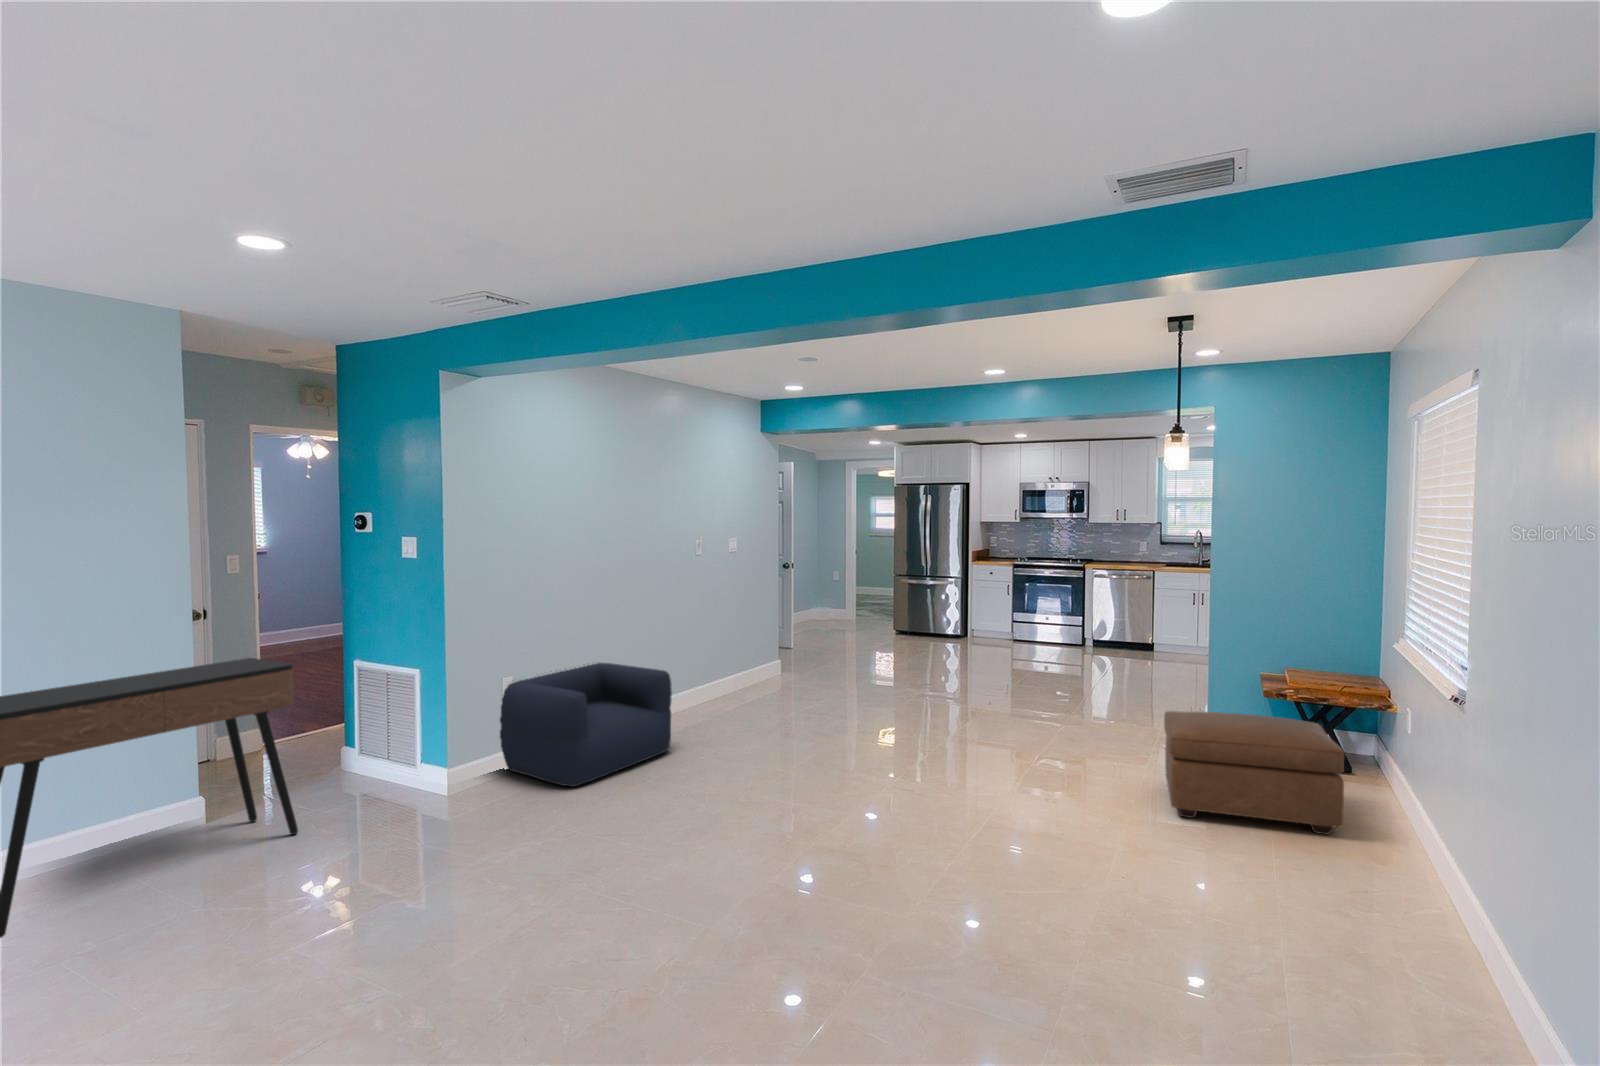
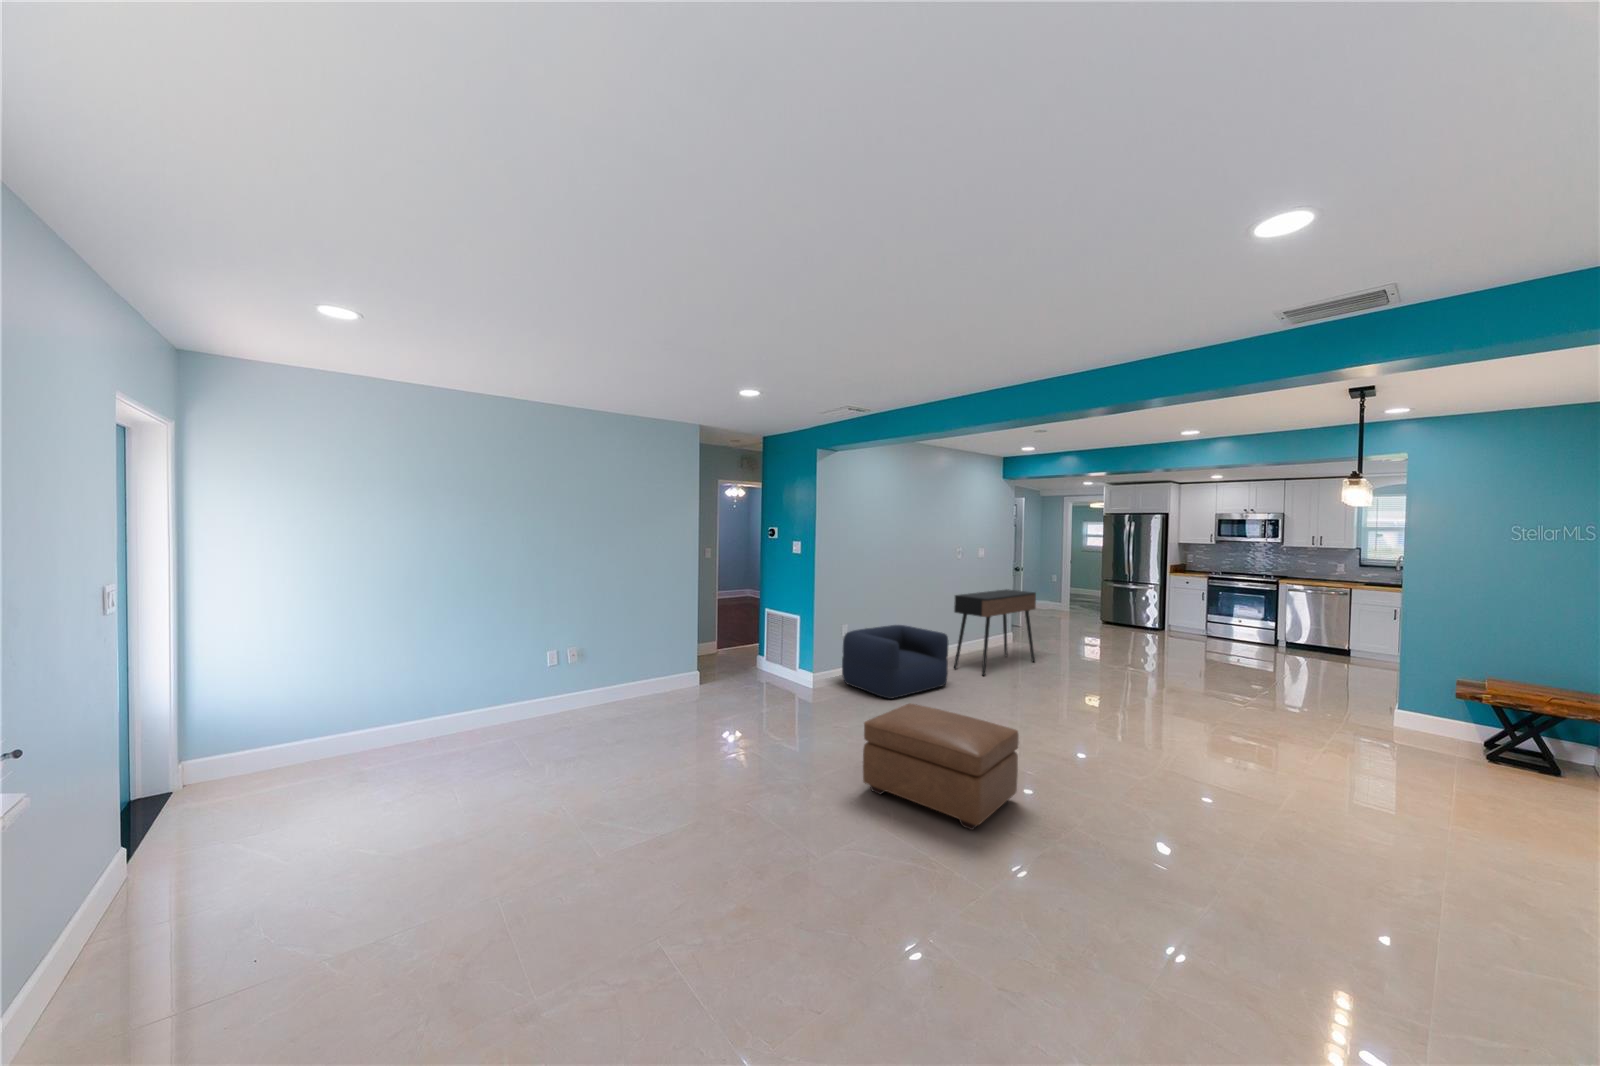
console table: present [0,658,298,938] -> present [954,589,1036,676]
ottoman: present [1164,711,1344,835] -> present [863,704,1019,830]

